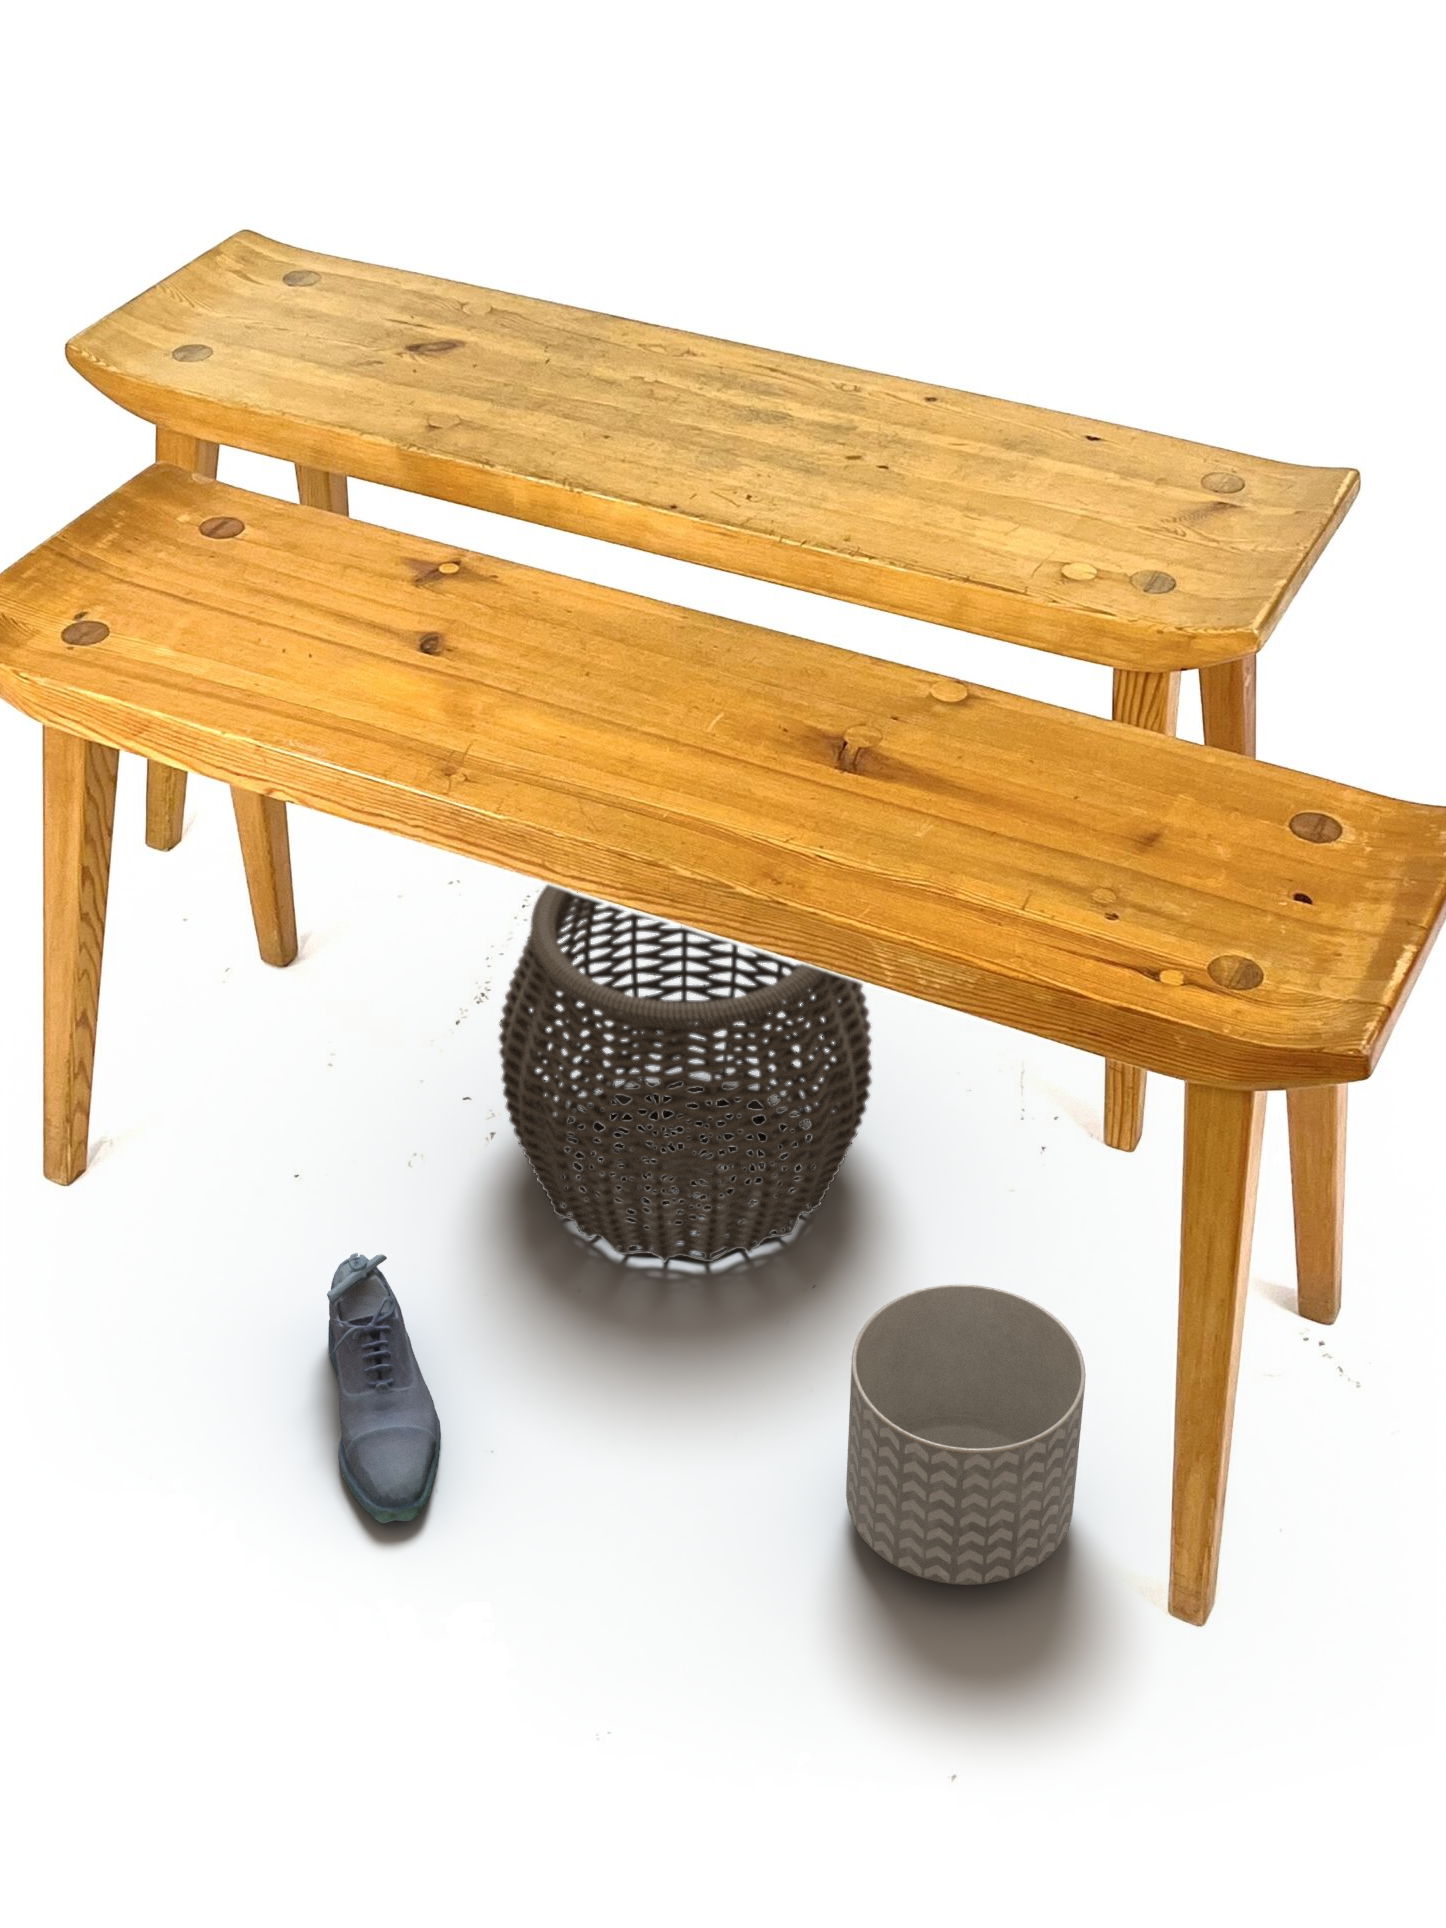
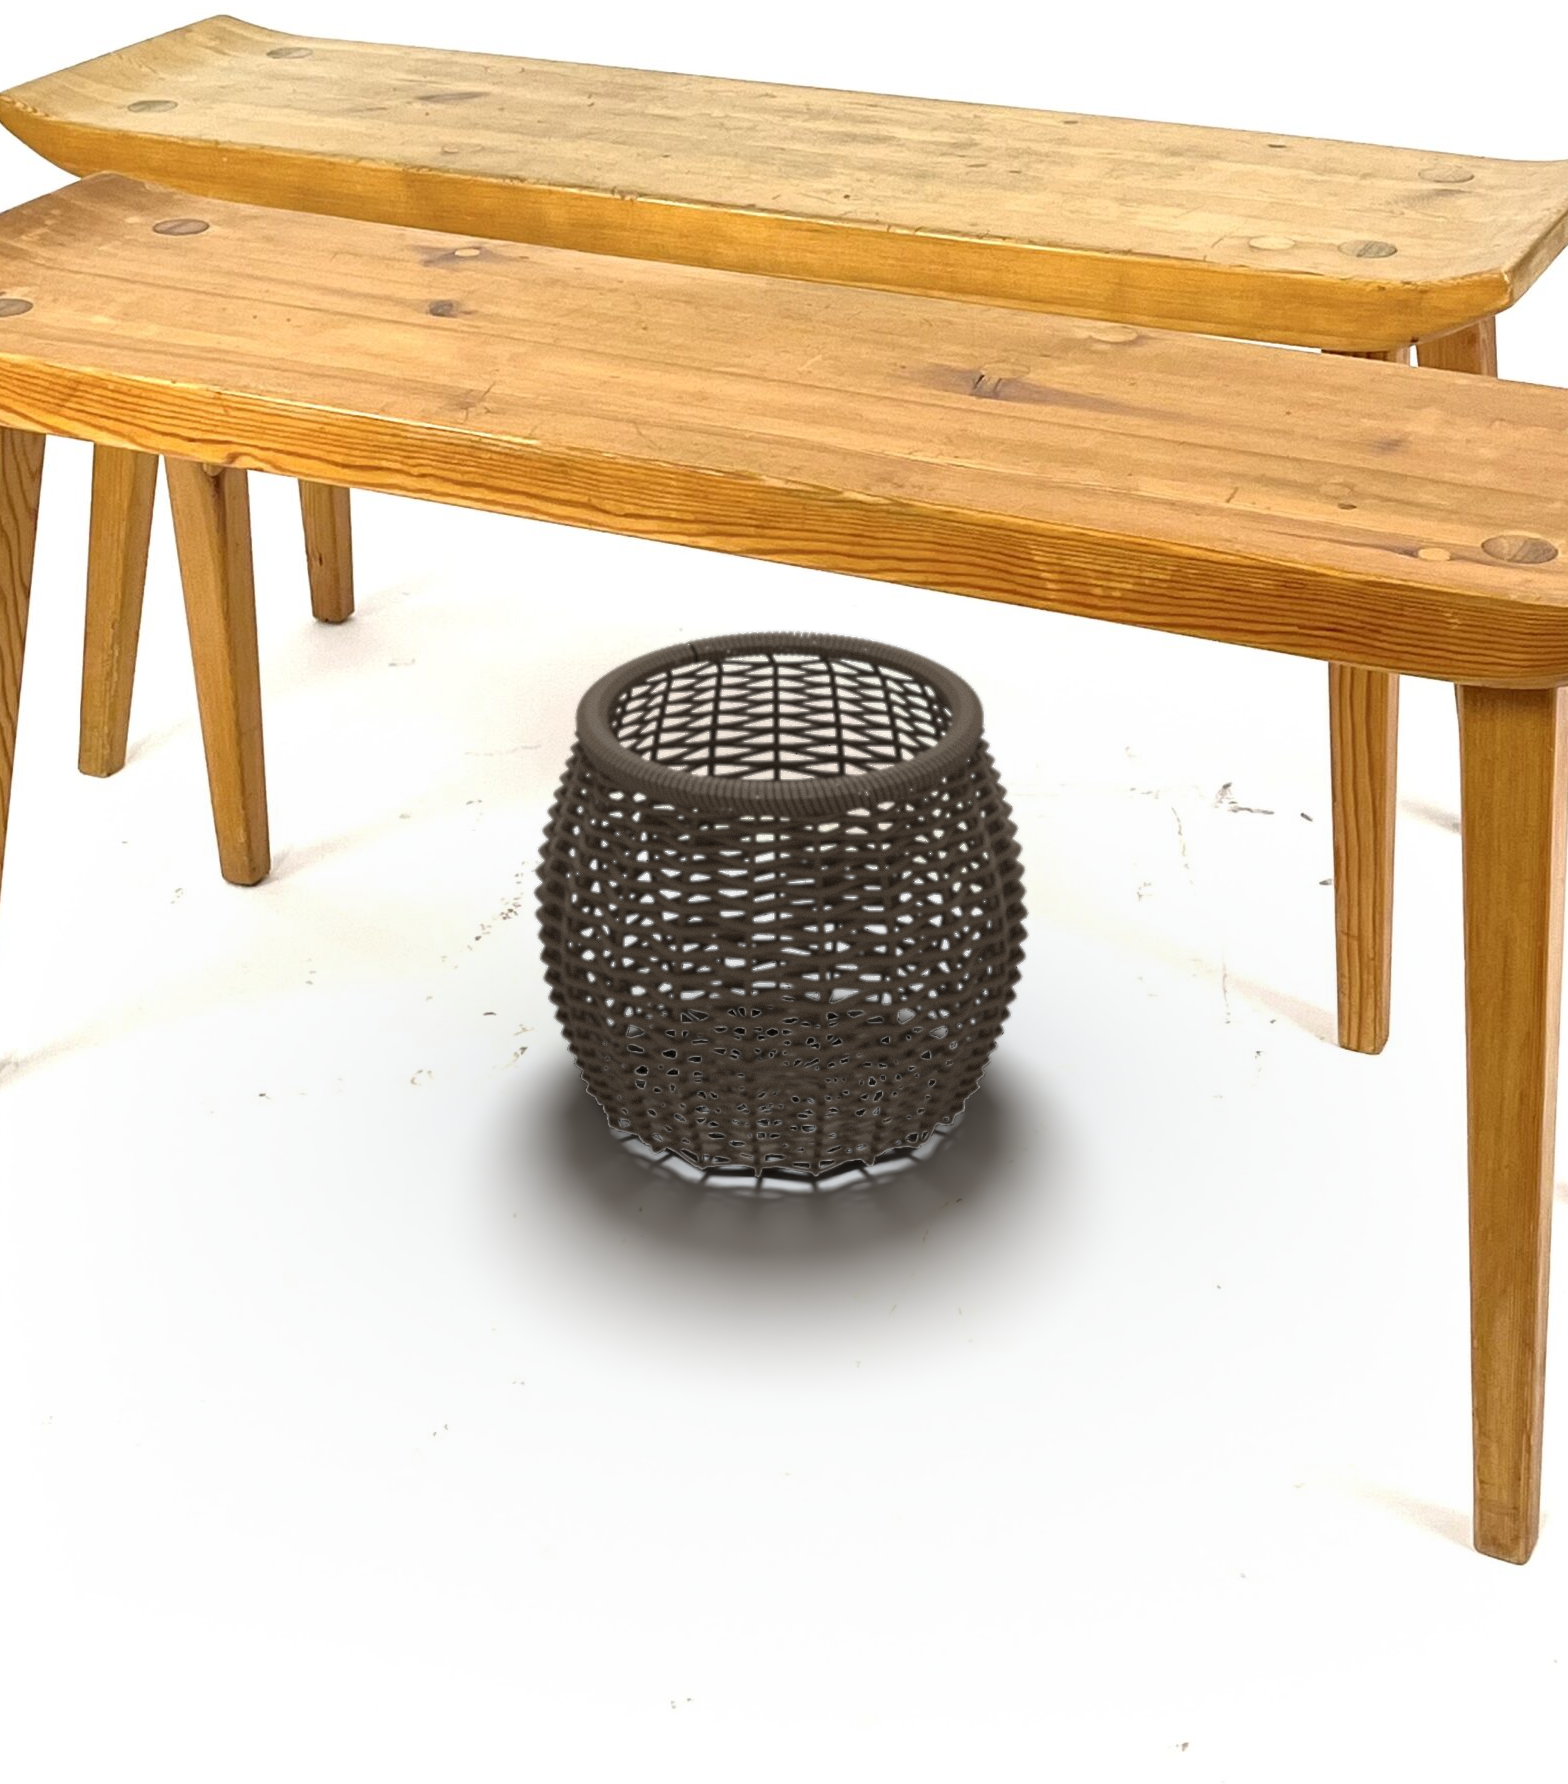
shoe: present [327,1253,441,1523] -> none [302,1129,456,1456]
planter: present [846,1284,1086,1585] -> none [1012,1113,1337,1503]

